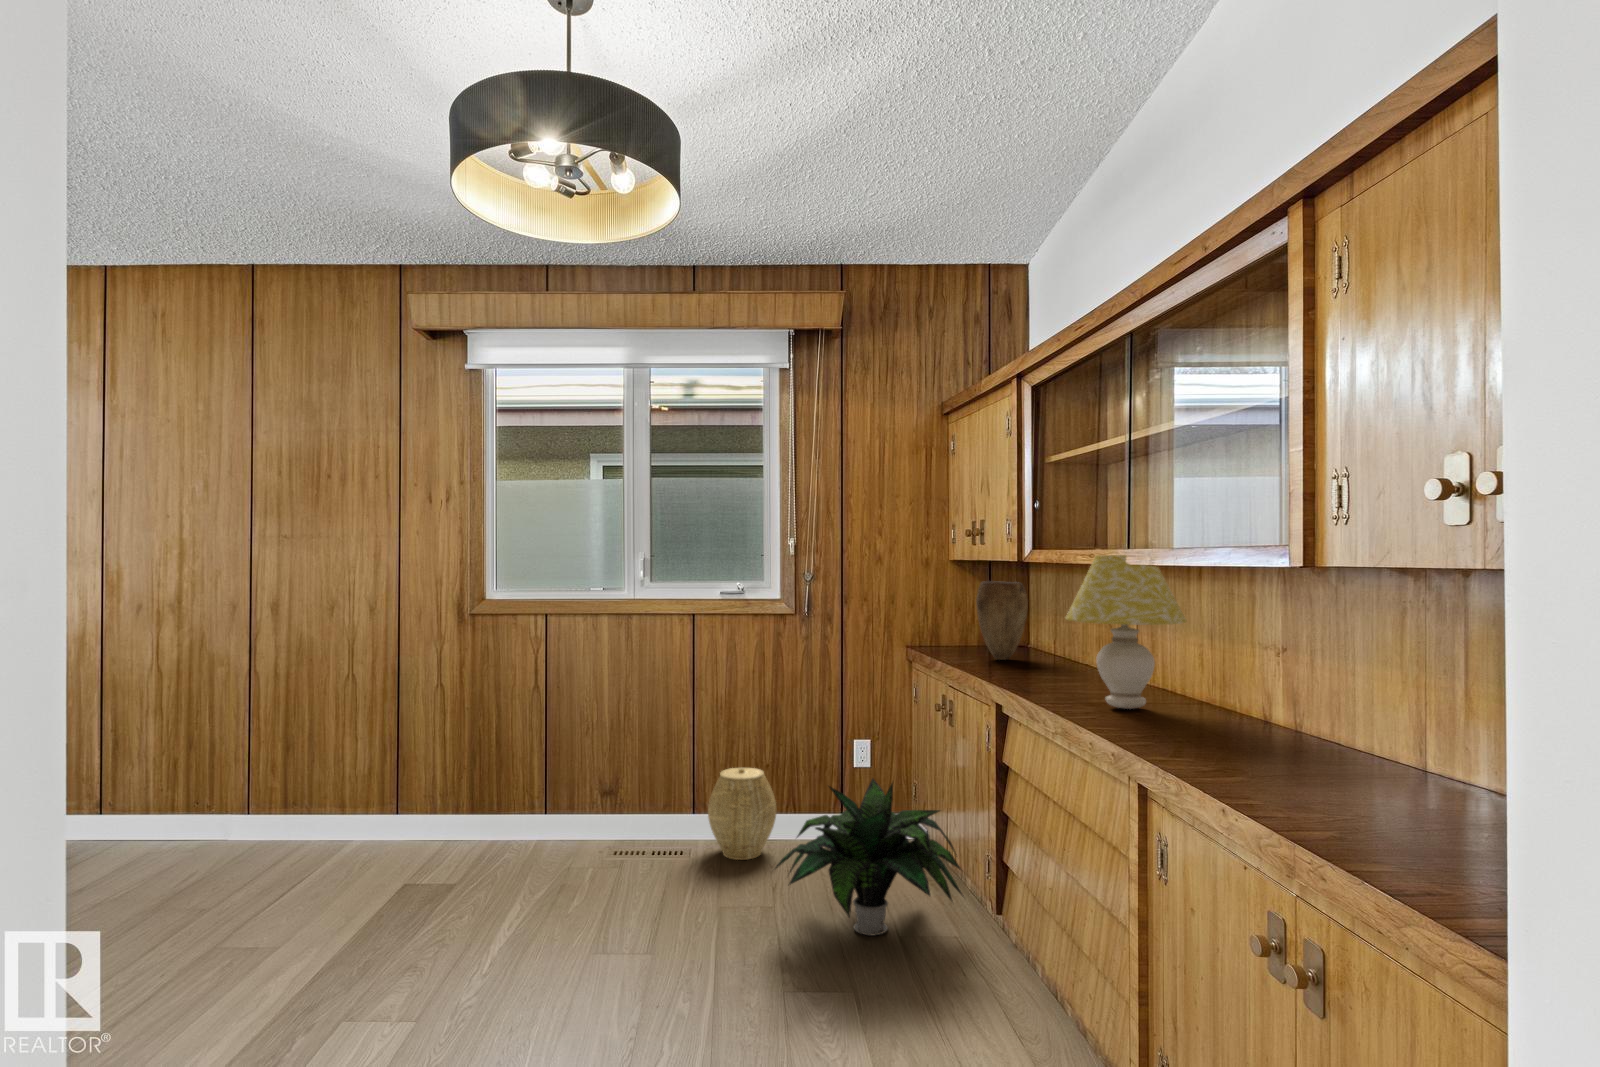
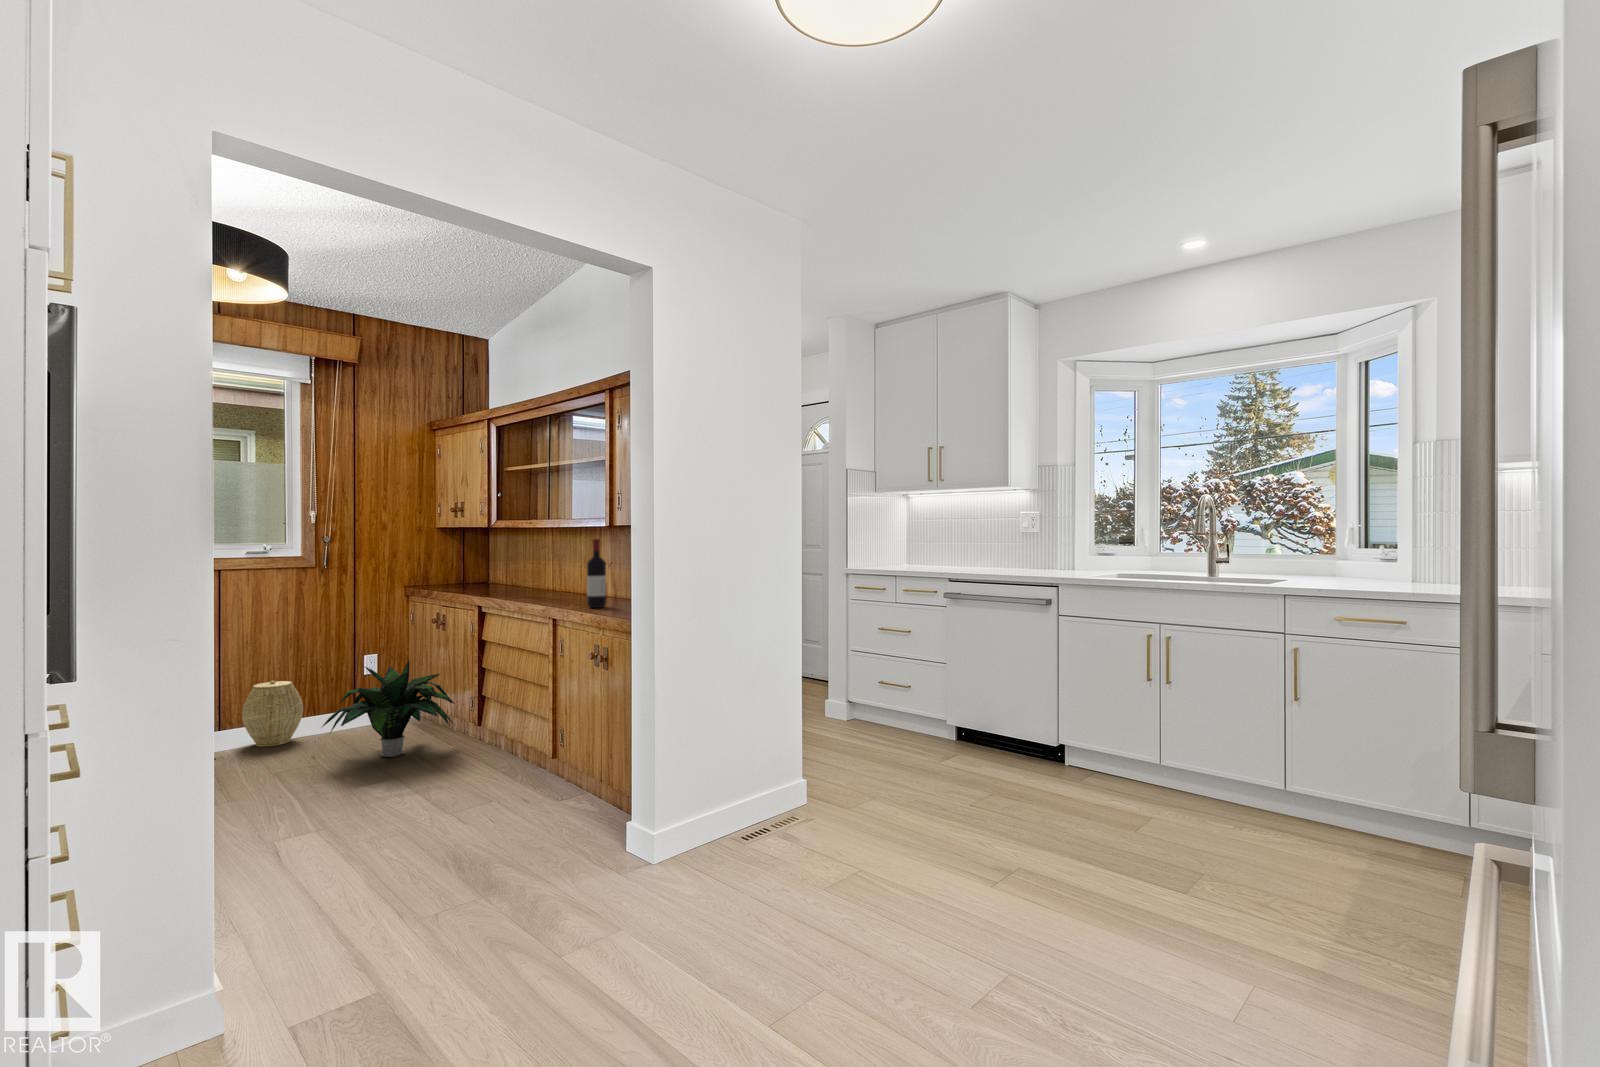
table lamp: present [1066,555,1187,709] -> none [518,520,578,597]
vase: present [976,581,1028,660] -> none [459,541,493,589]
wine bottle: none [1230,612,1282,789] -> present [587,539,606,608]

